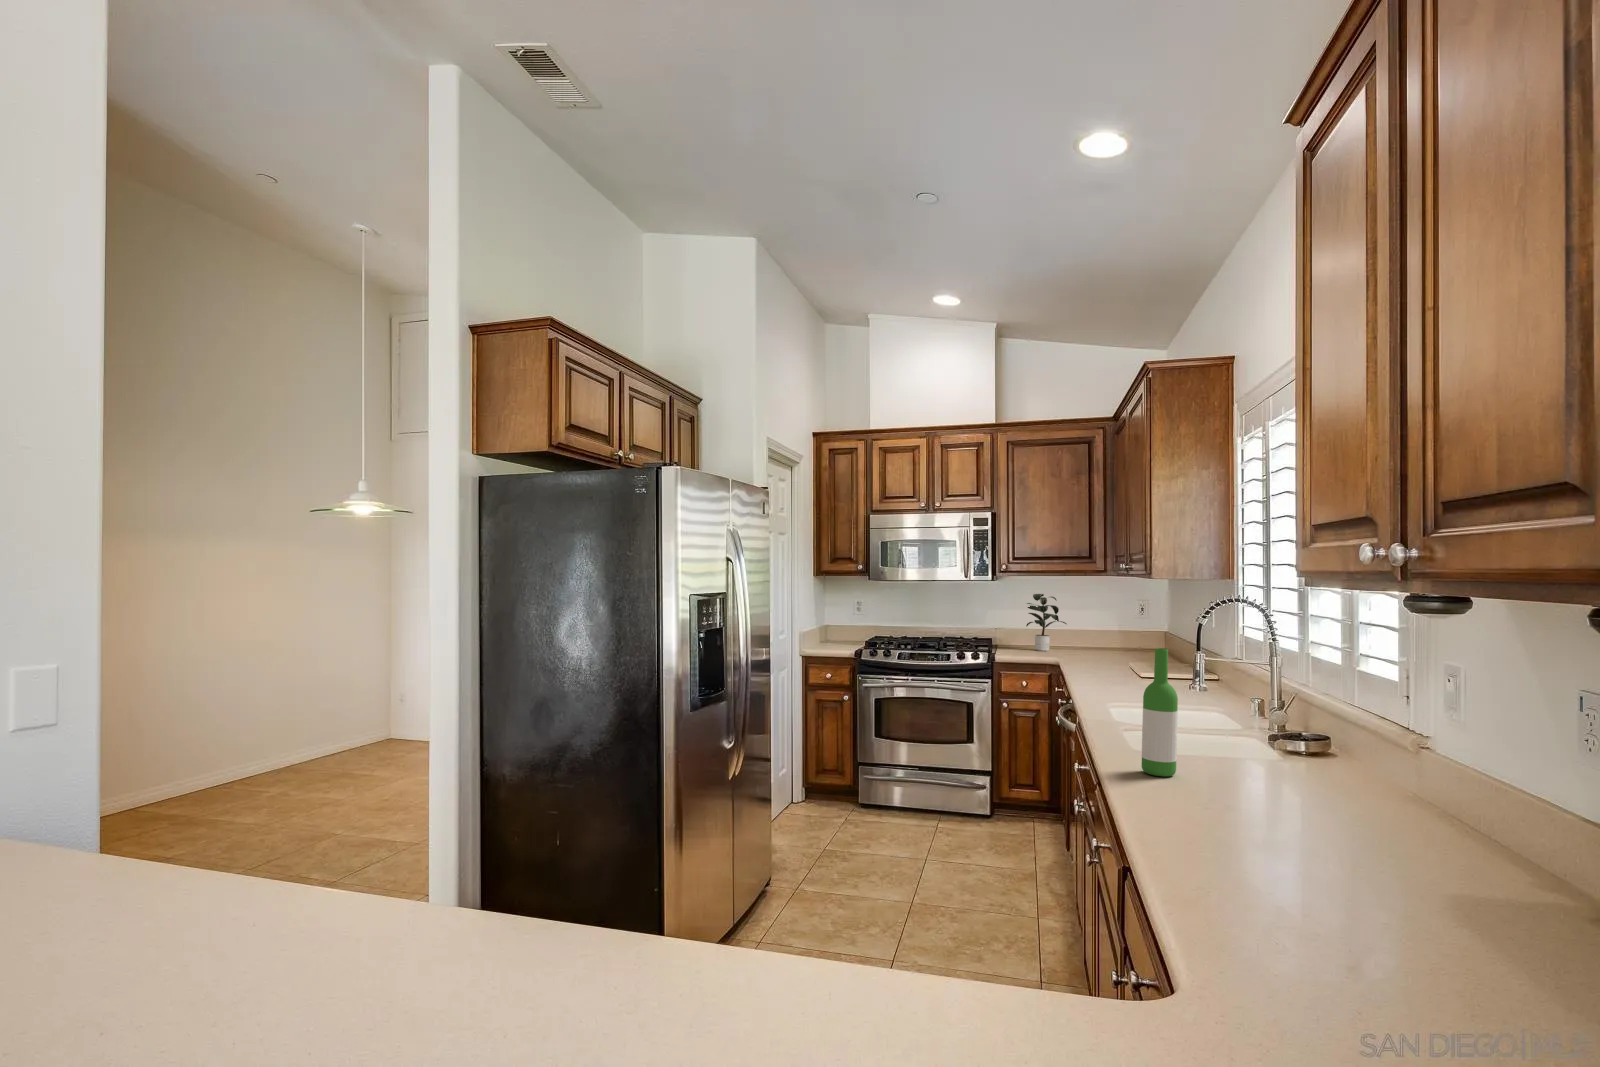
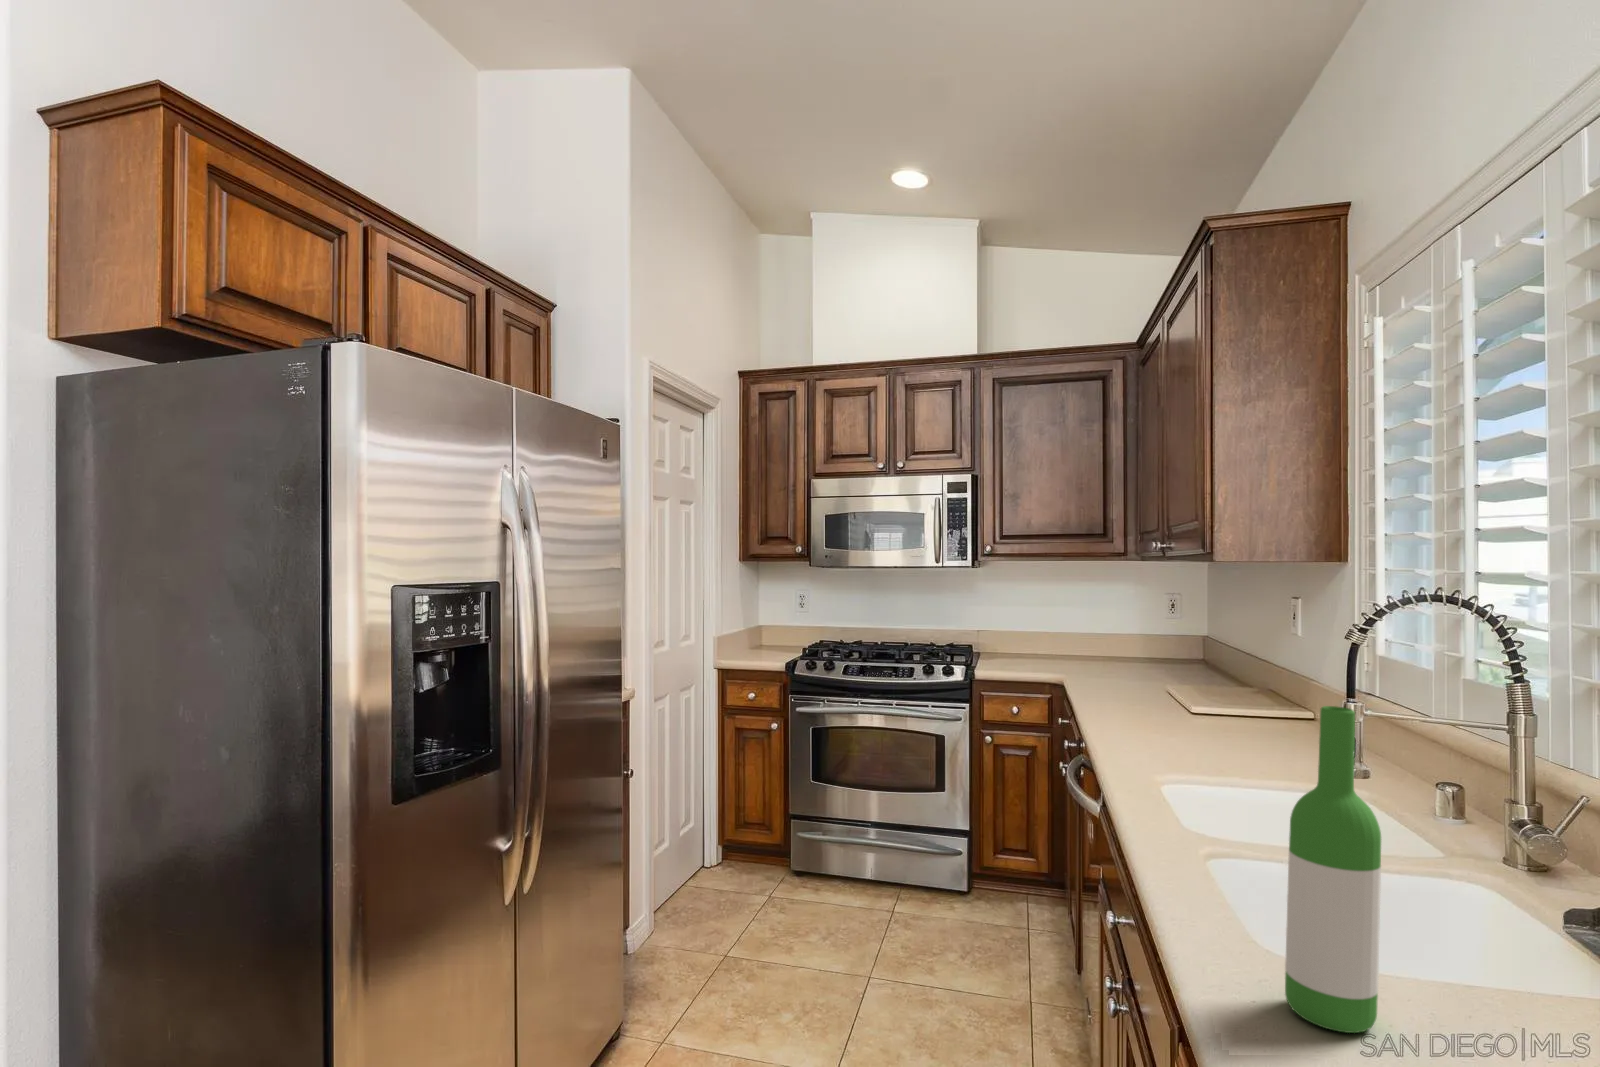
potted plant: present [1026,594,1066,651] -> none [1010,585,1083,662]

